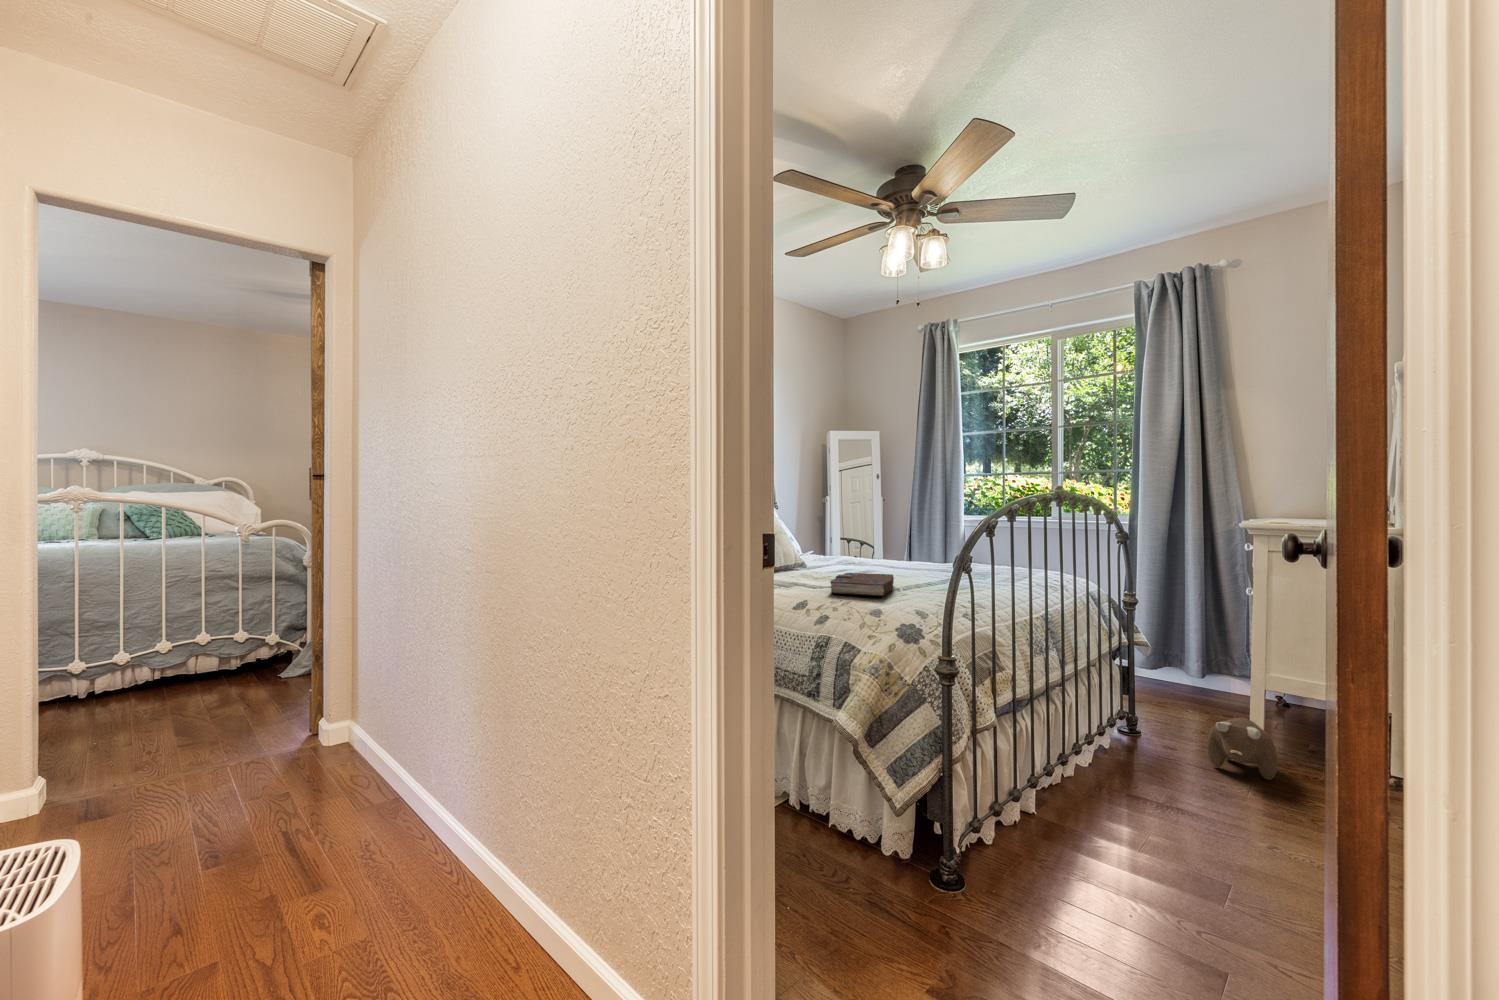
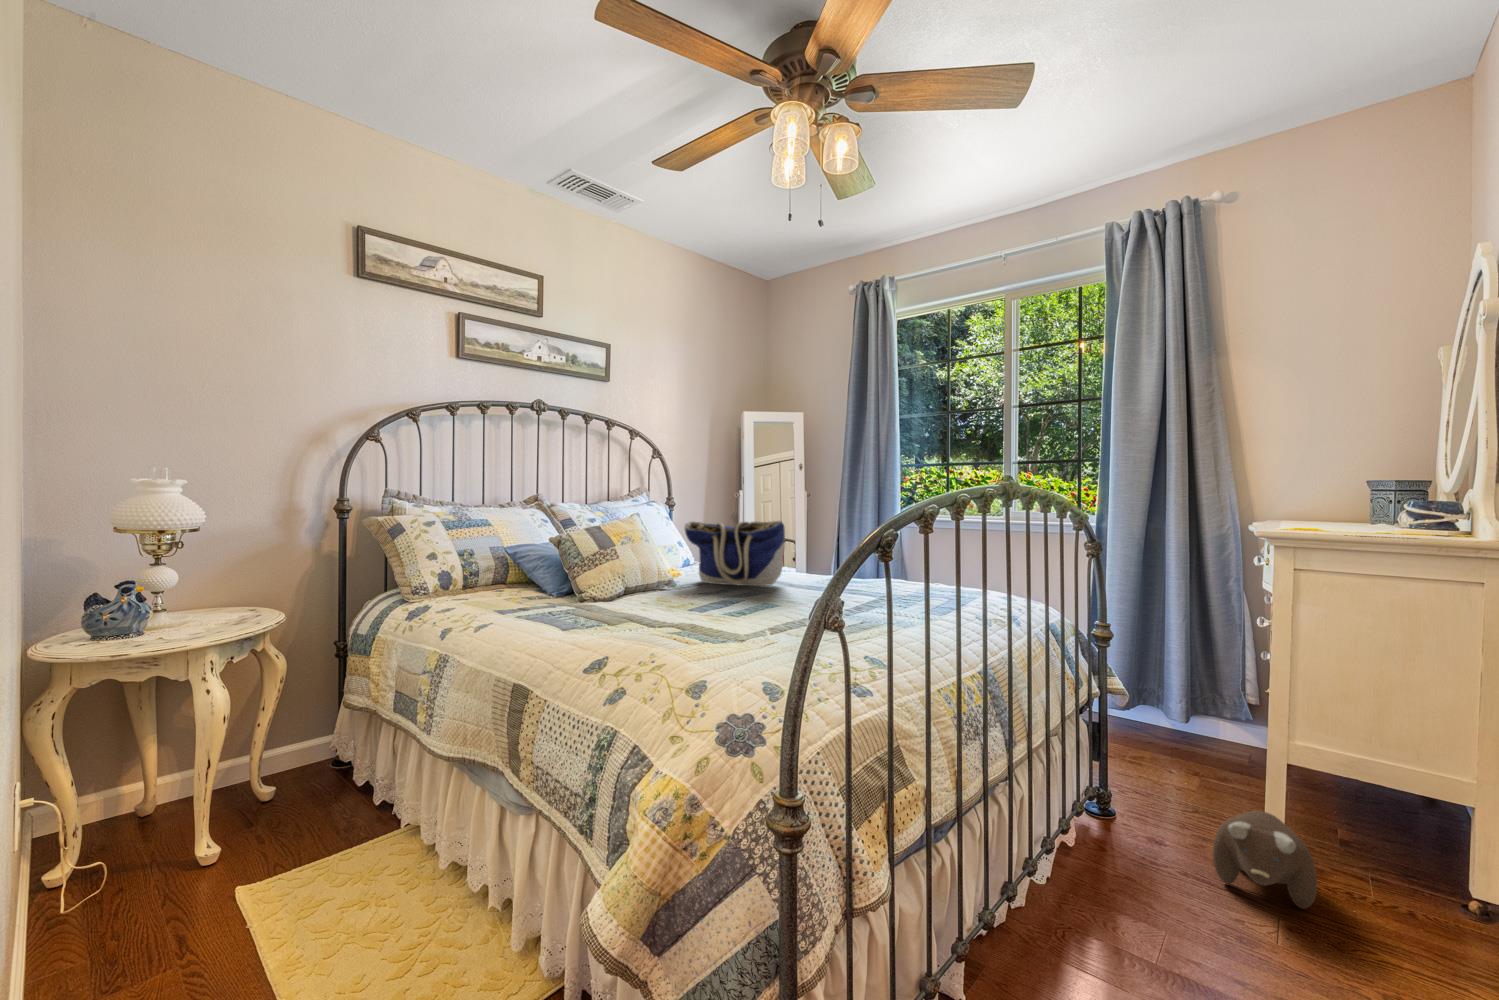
tote bag: none [817,517,892,565] -> present [684,521,785,586]
book: present [829,573,894,596] -> none [648,604,766,650]

